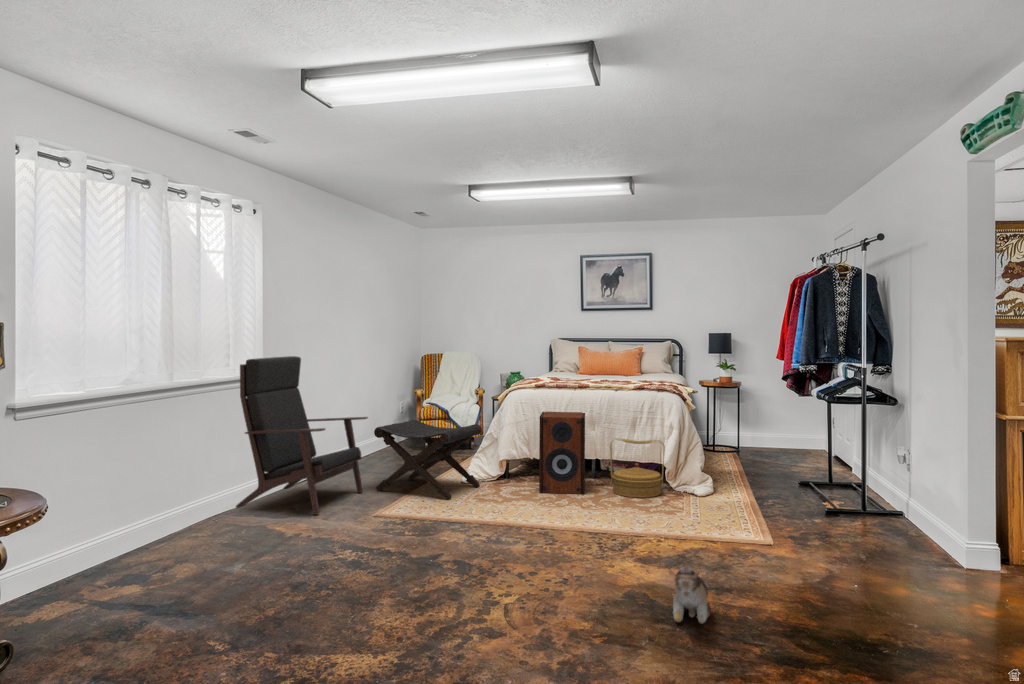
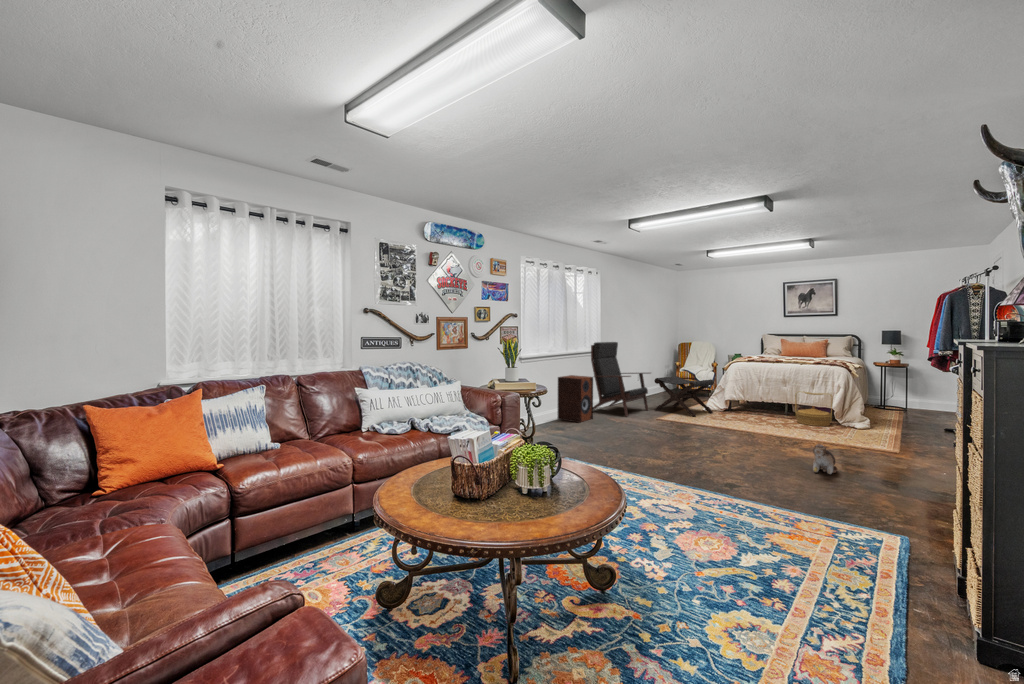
speaker: present [539,412,585,494] -> present [558,375,593,423]

